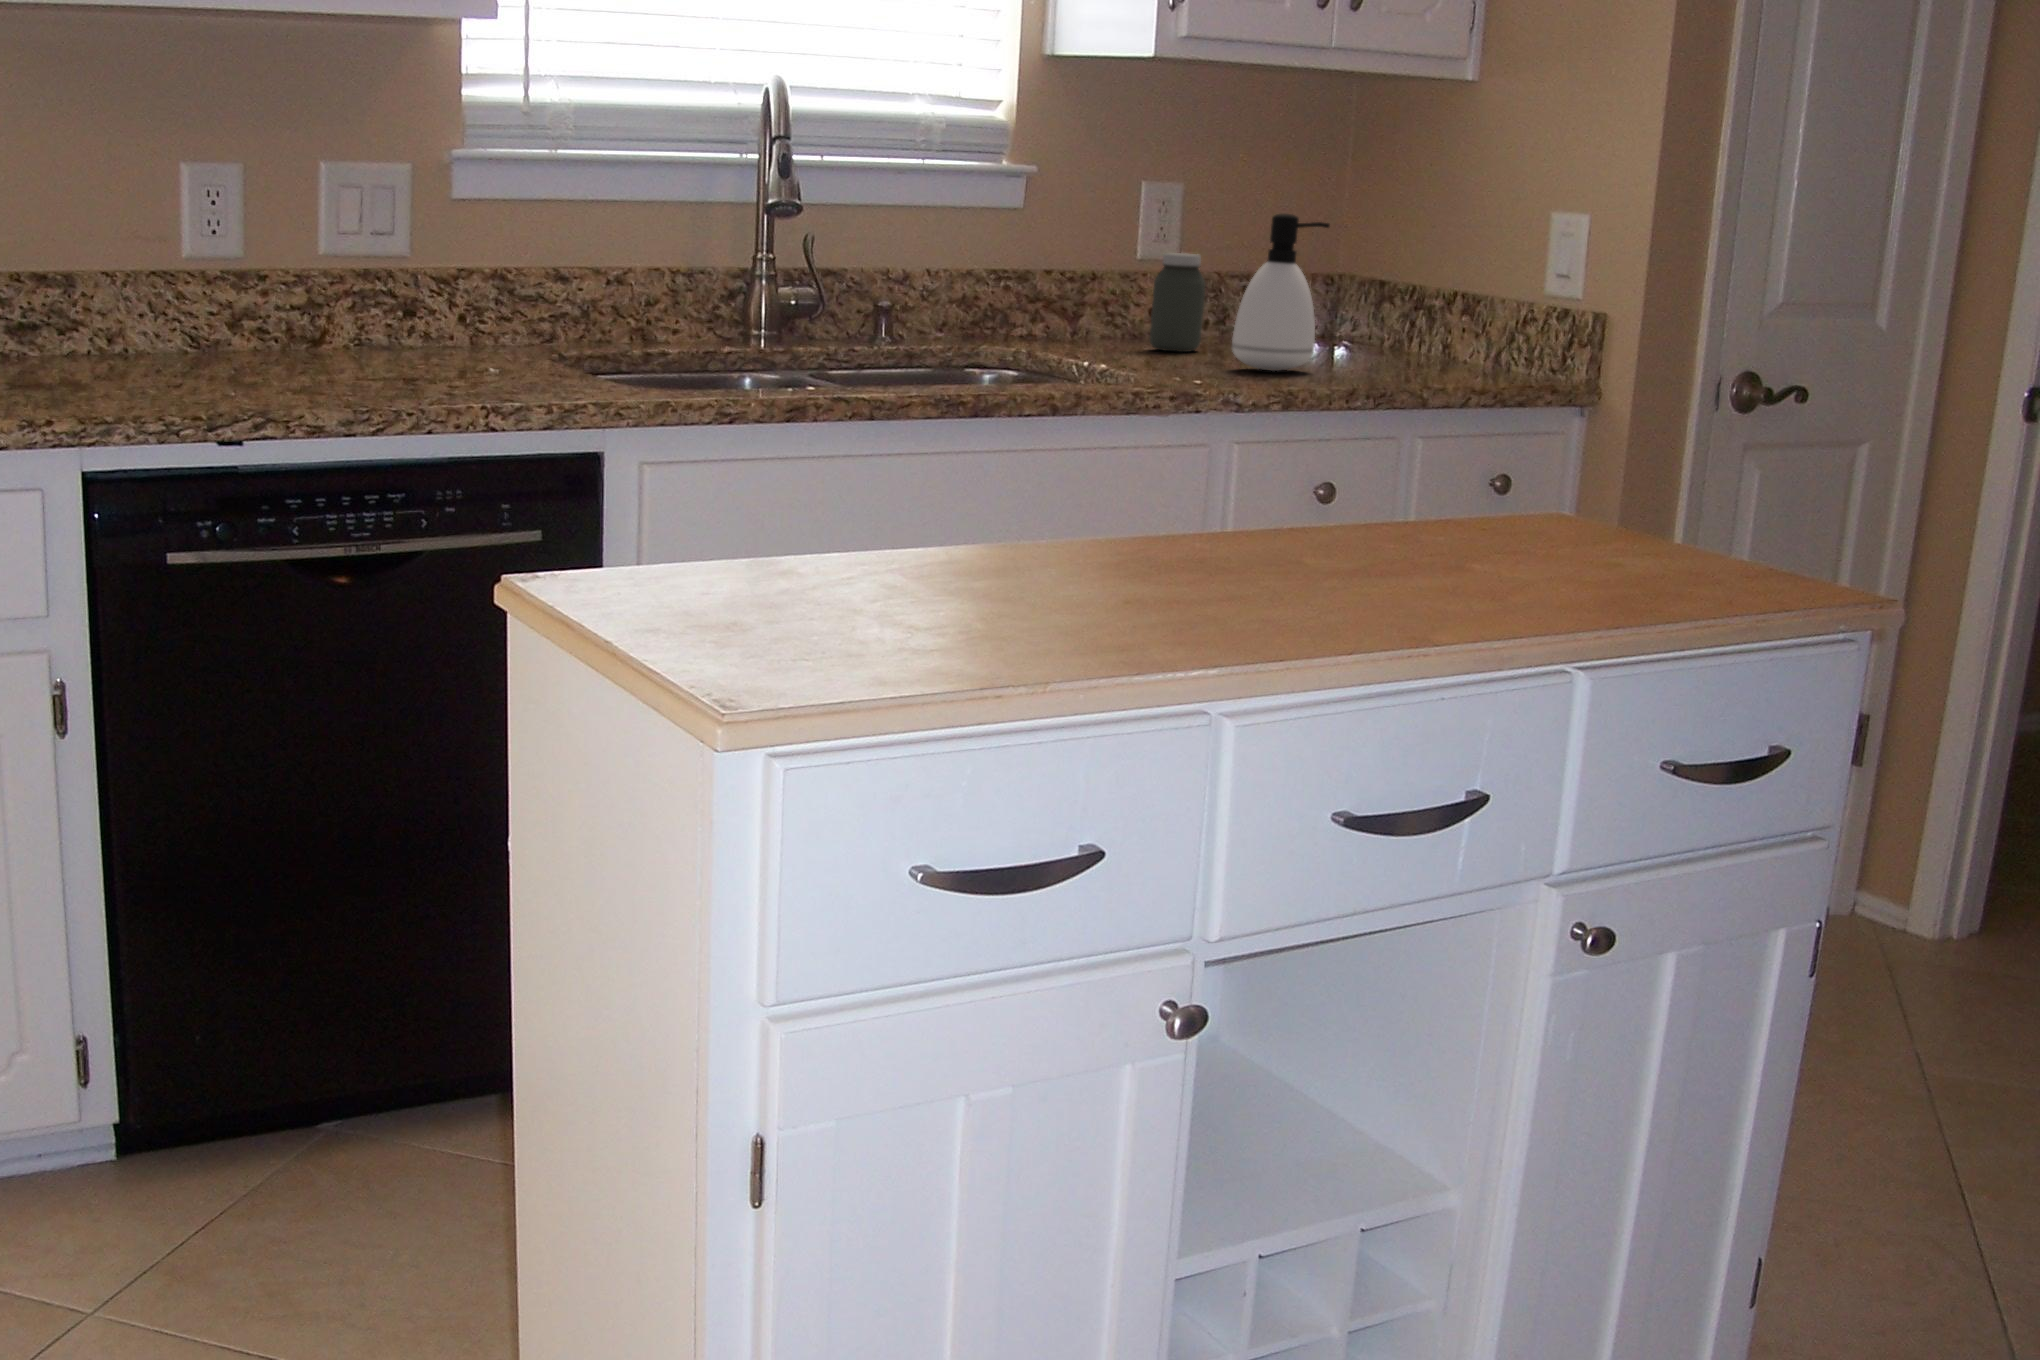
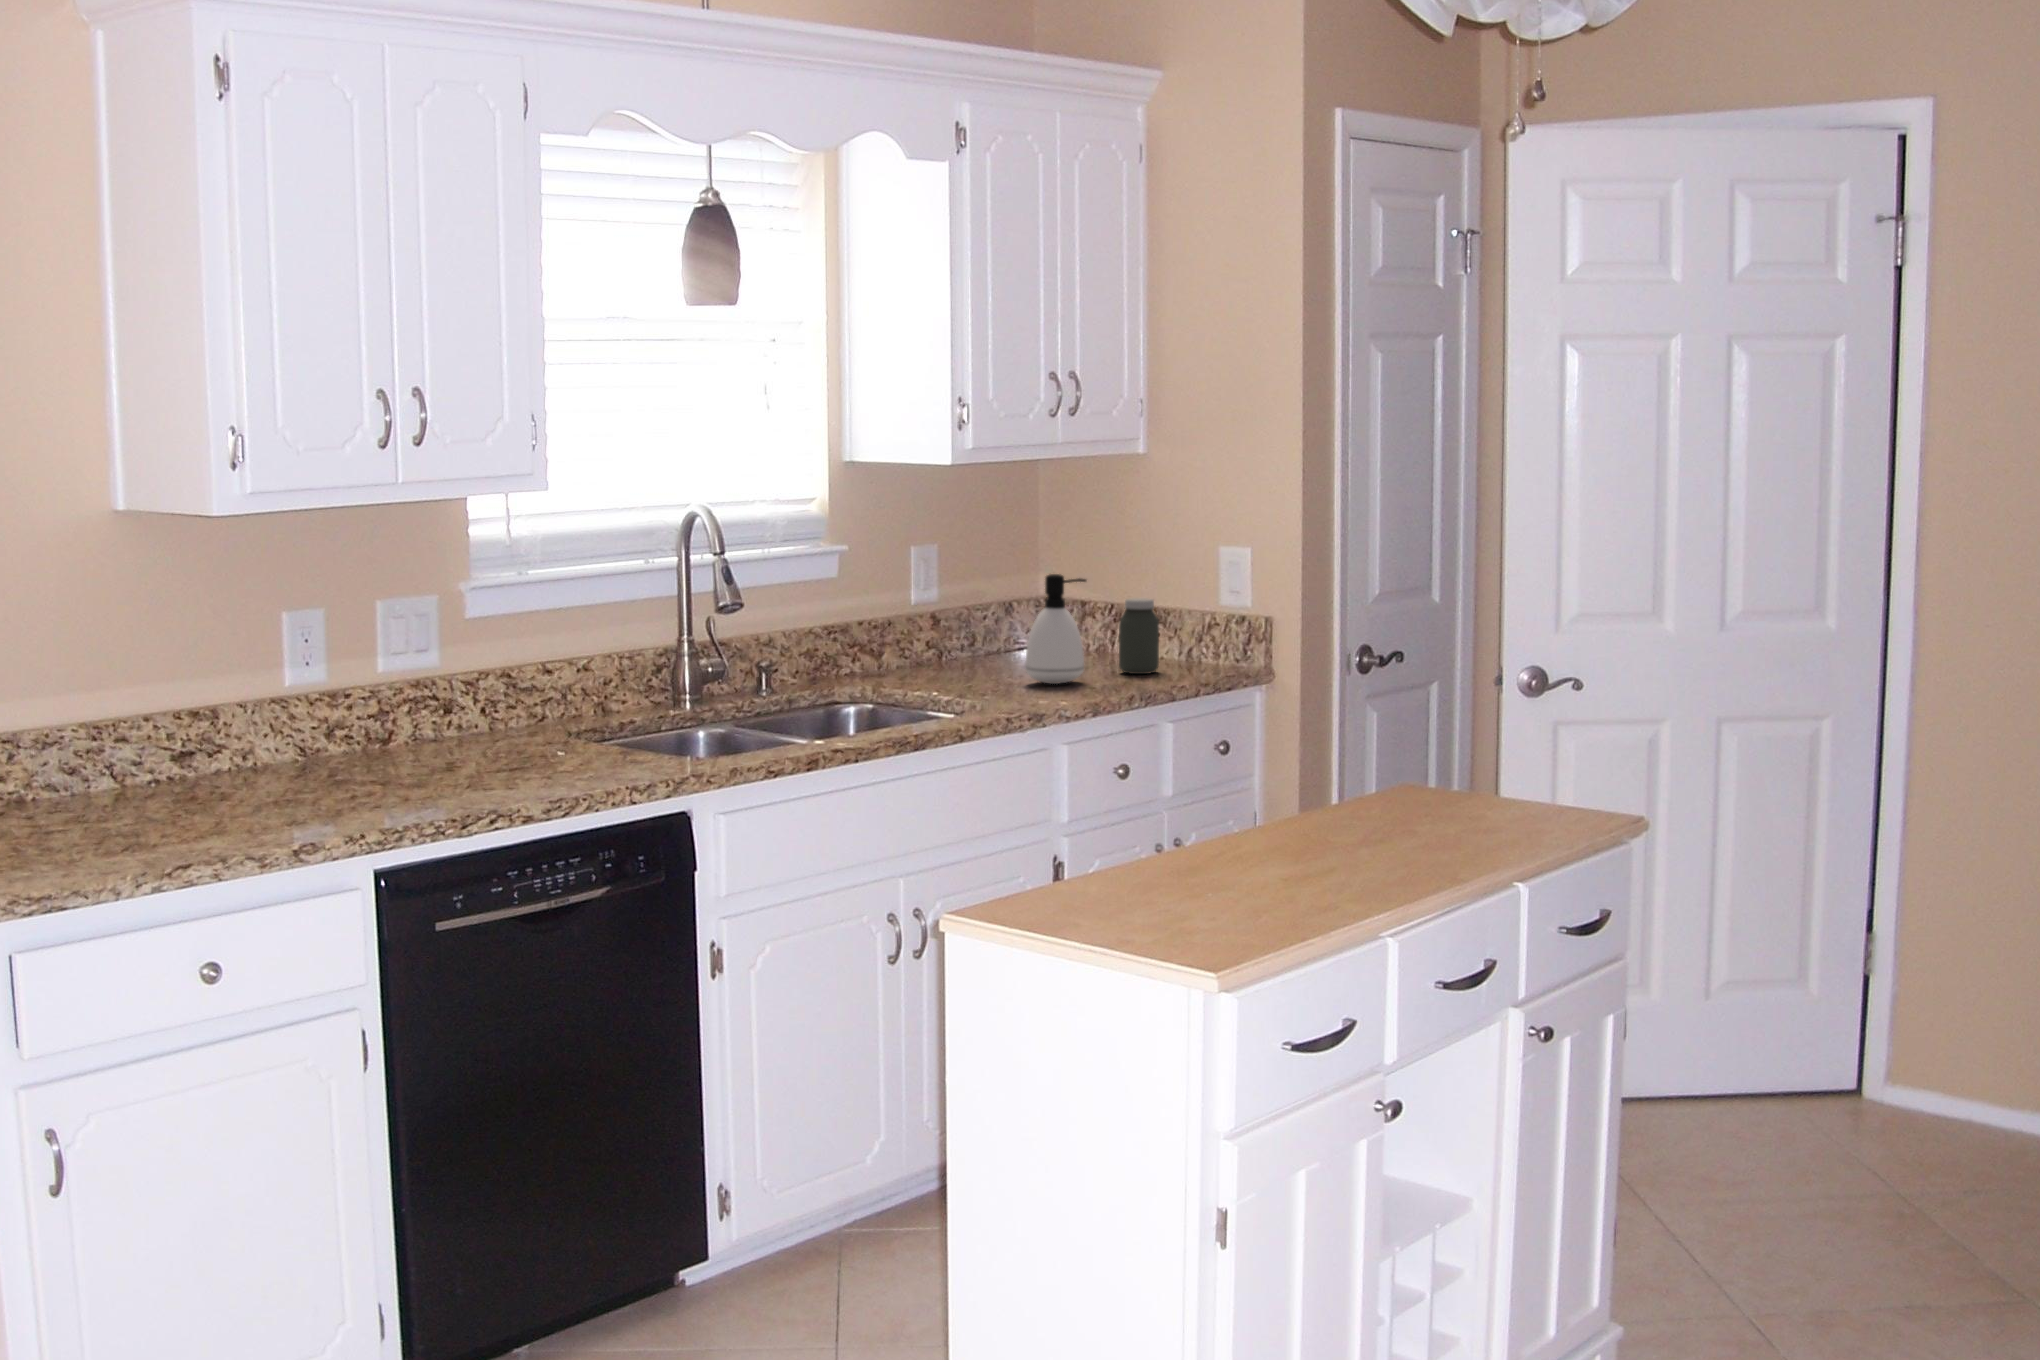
jar: present [1150,253,1205,352] -> present [1119,598,1159,674]

